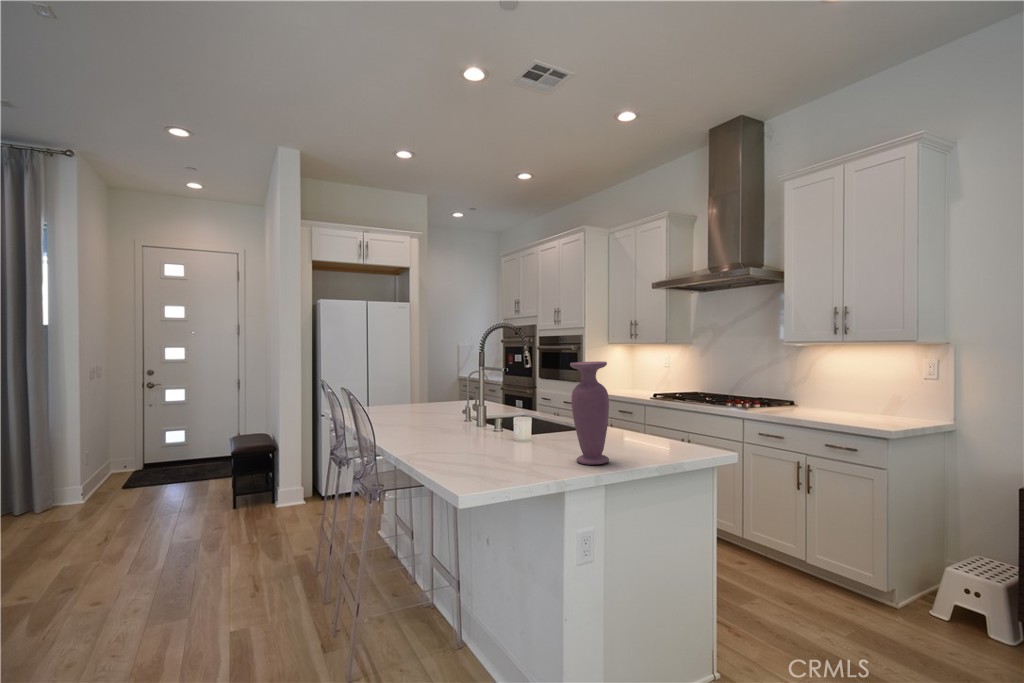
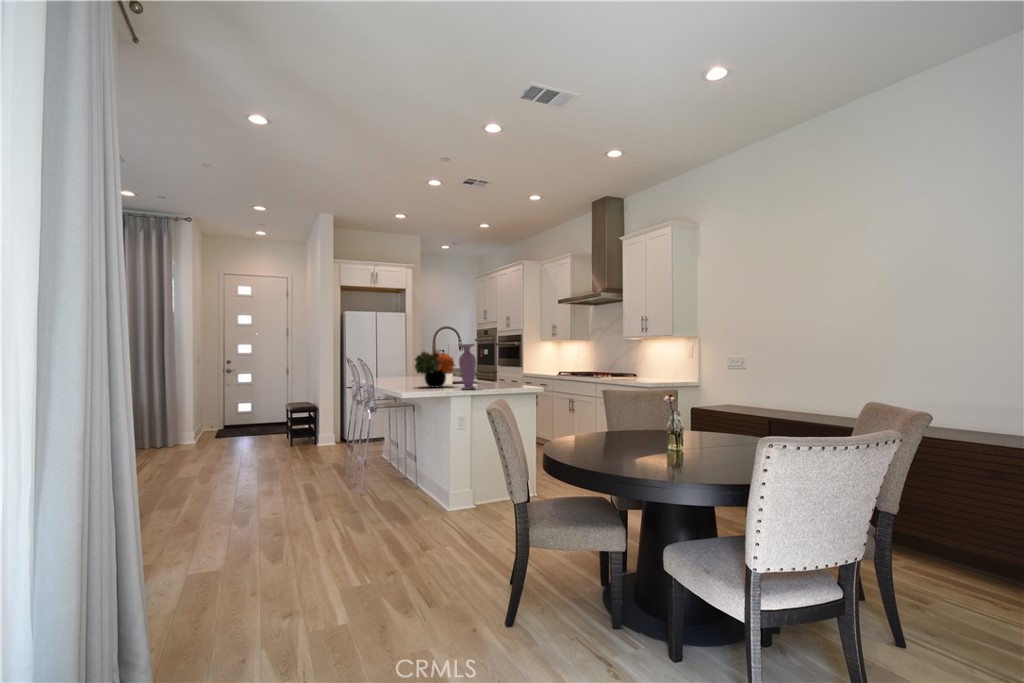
flower arrangement: none [463,370,551,451] -> present [415,350,455,387]

